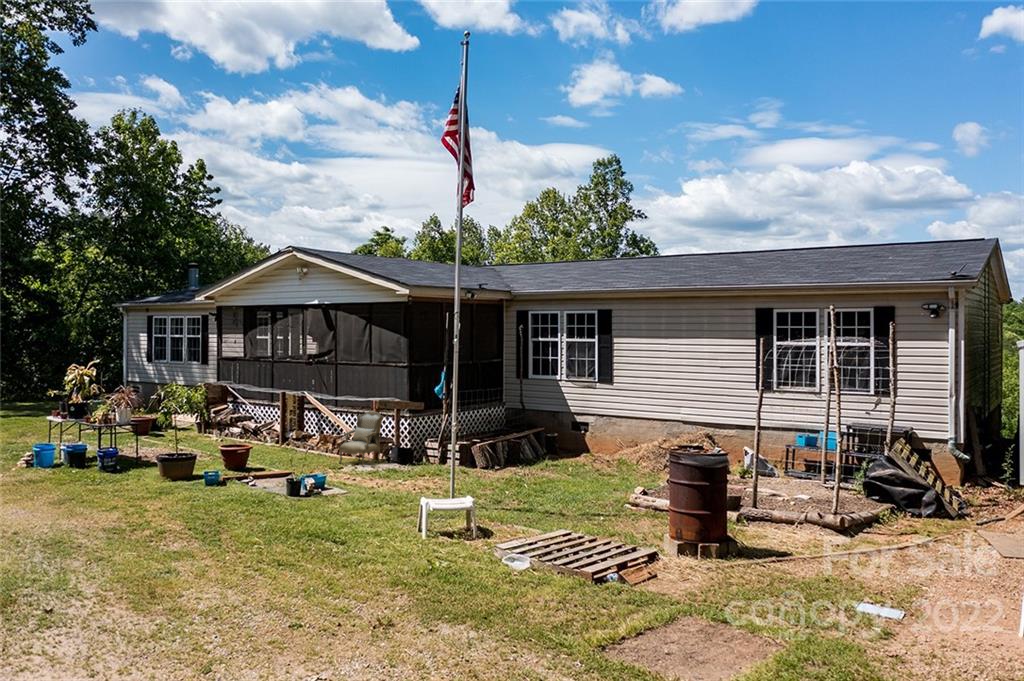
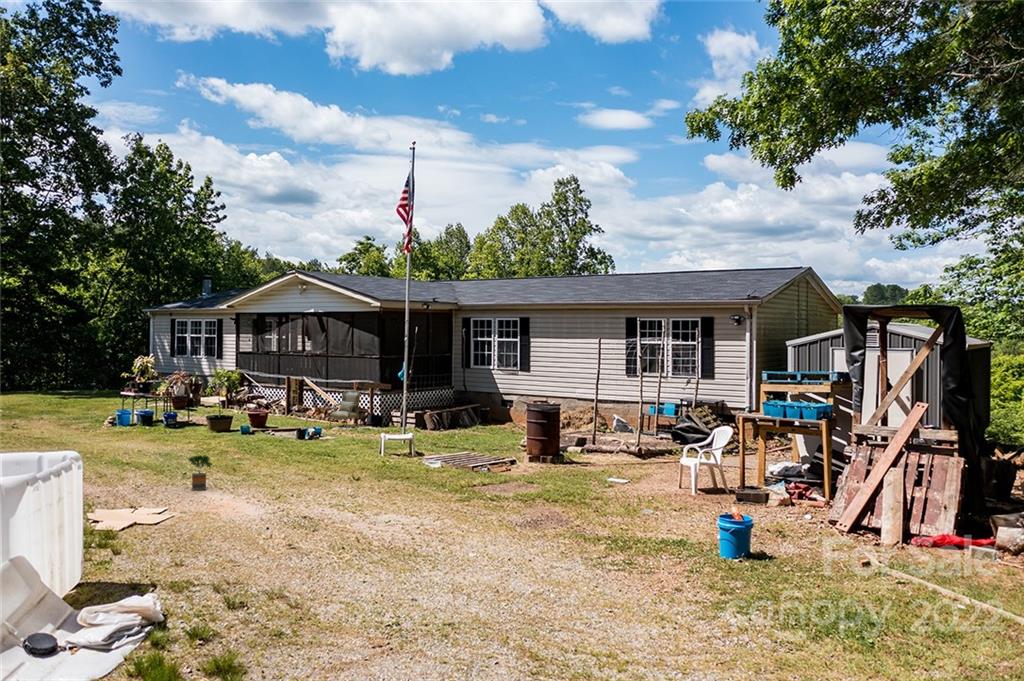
potted tree: none [53,570,106,648] -> present [188,455,212,491]

